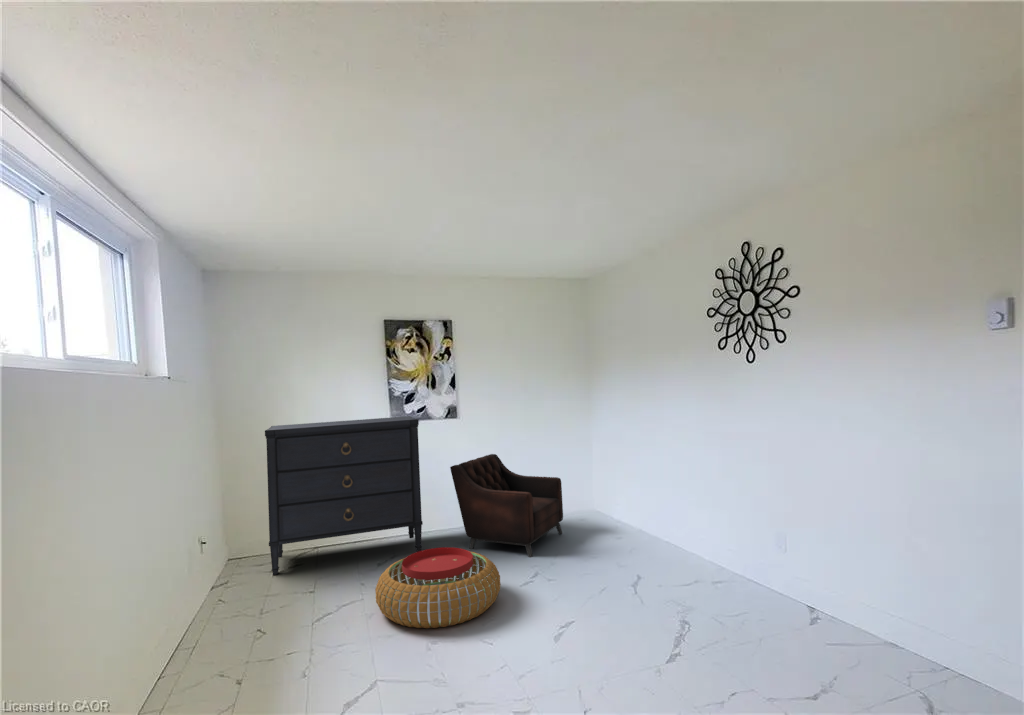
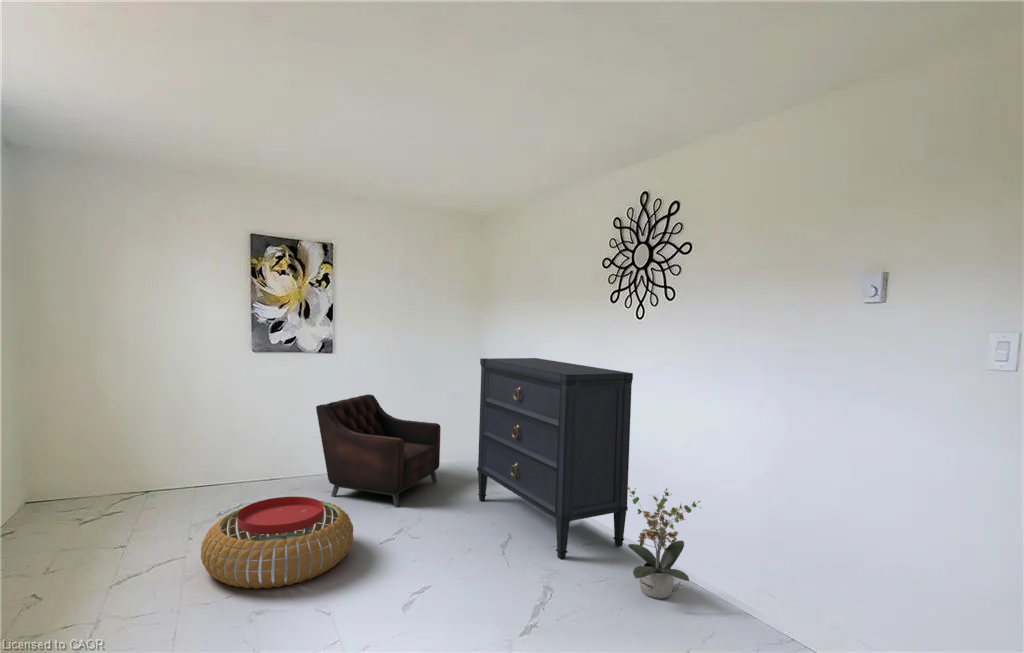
dresser: present [265,416,423,575] -> present [477,358,633,560]
potted plant: none [760,527,841,637] -> present [628,487,701,599]

